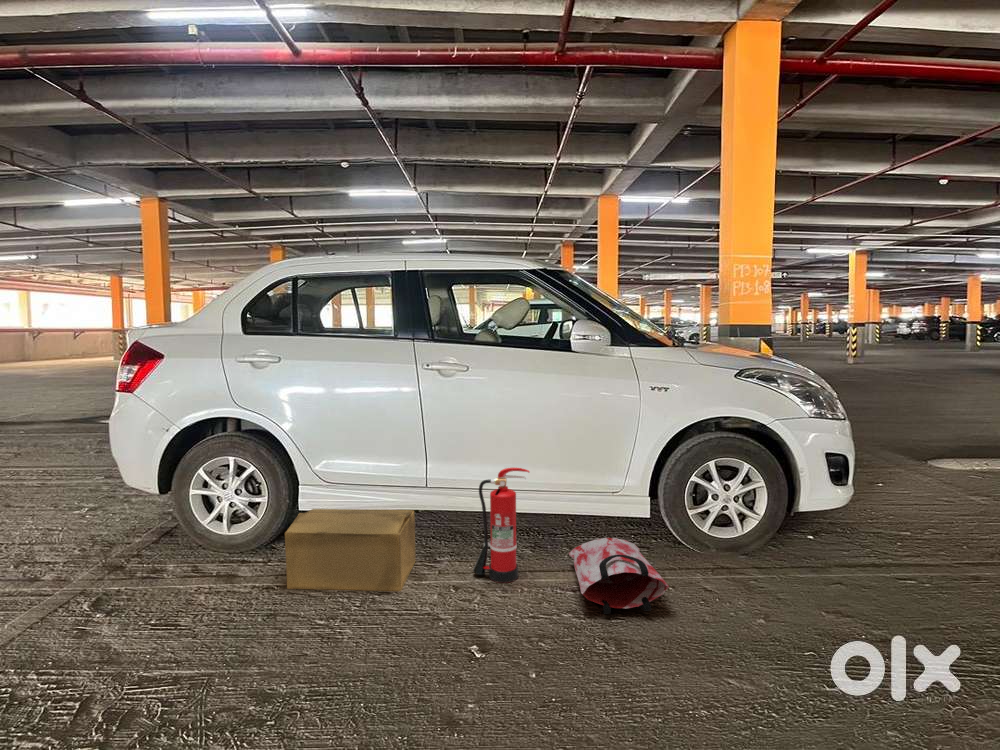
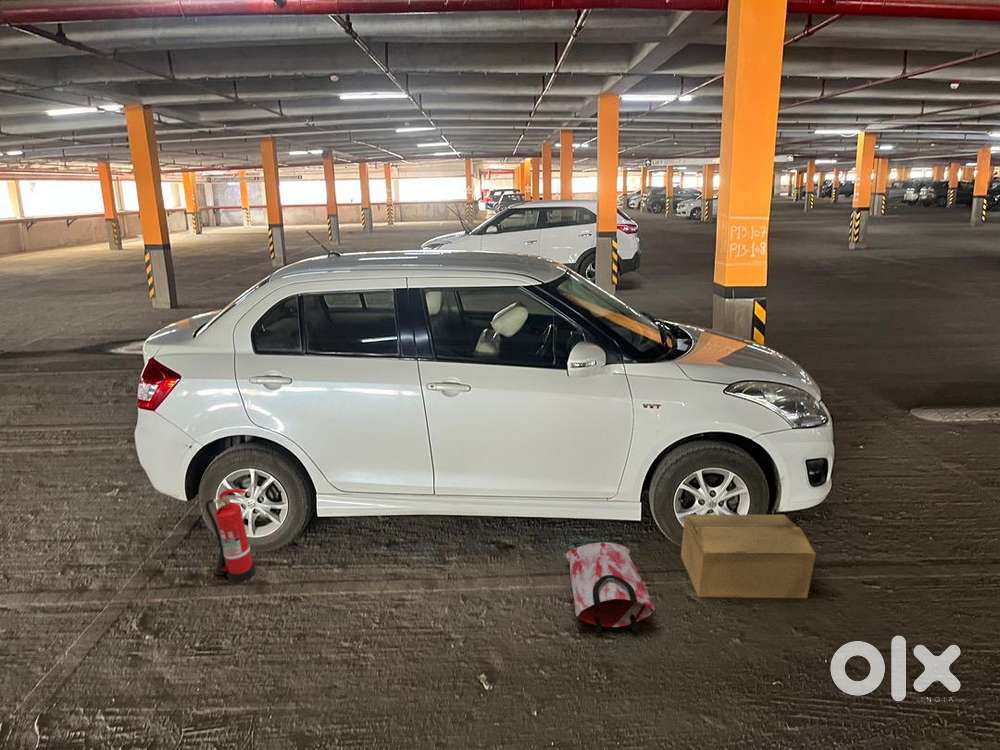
fire extinguisher: present [473,468,529,583] -> present [205,489,256,583]
cardboard box: present [285,509,416,591] -> present [681,514,816,598]

